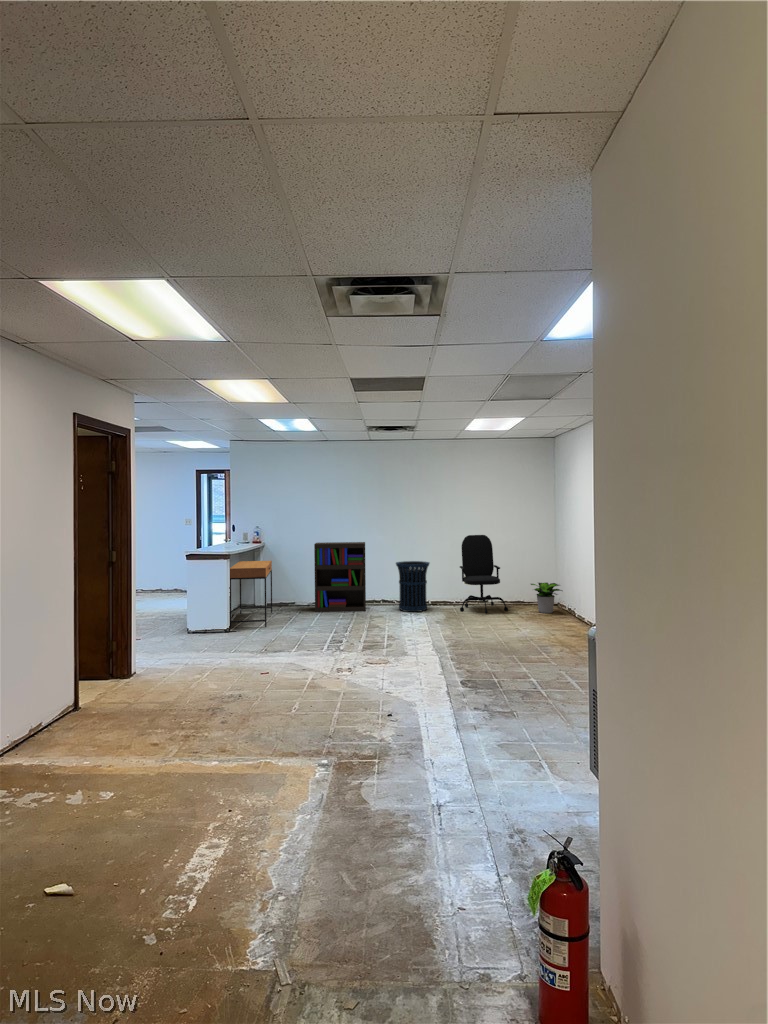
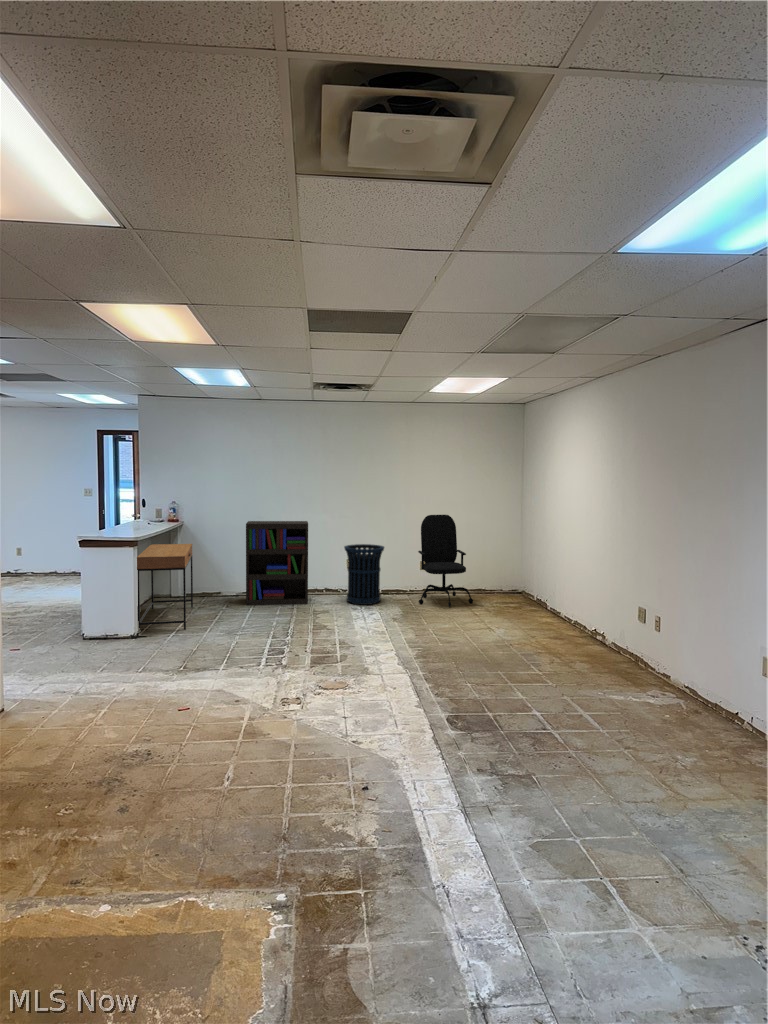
potted plant: present [531,583,562,613] -> none [498,570,540,606]

